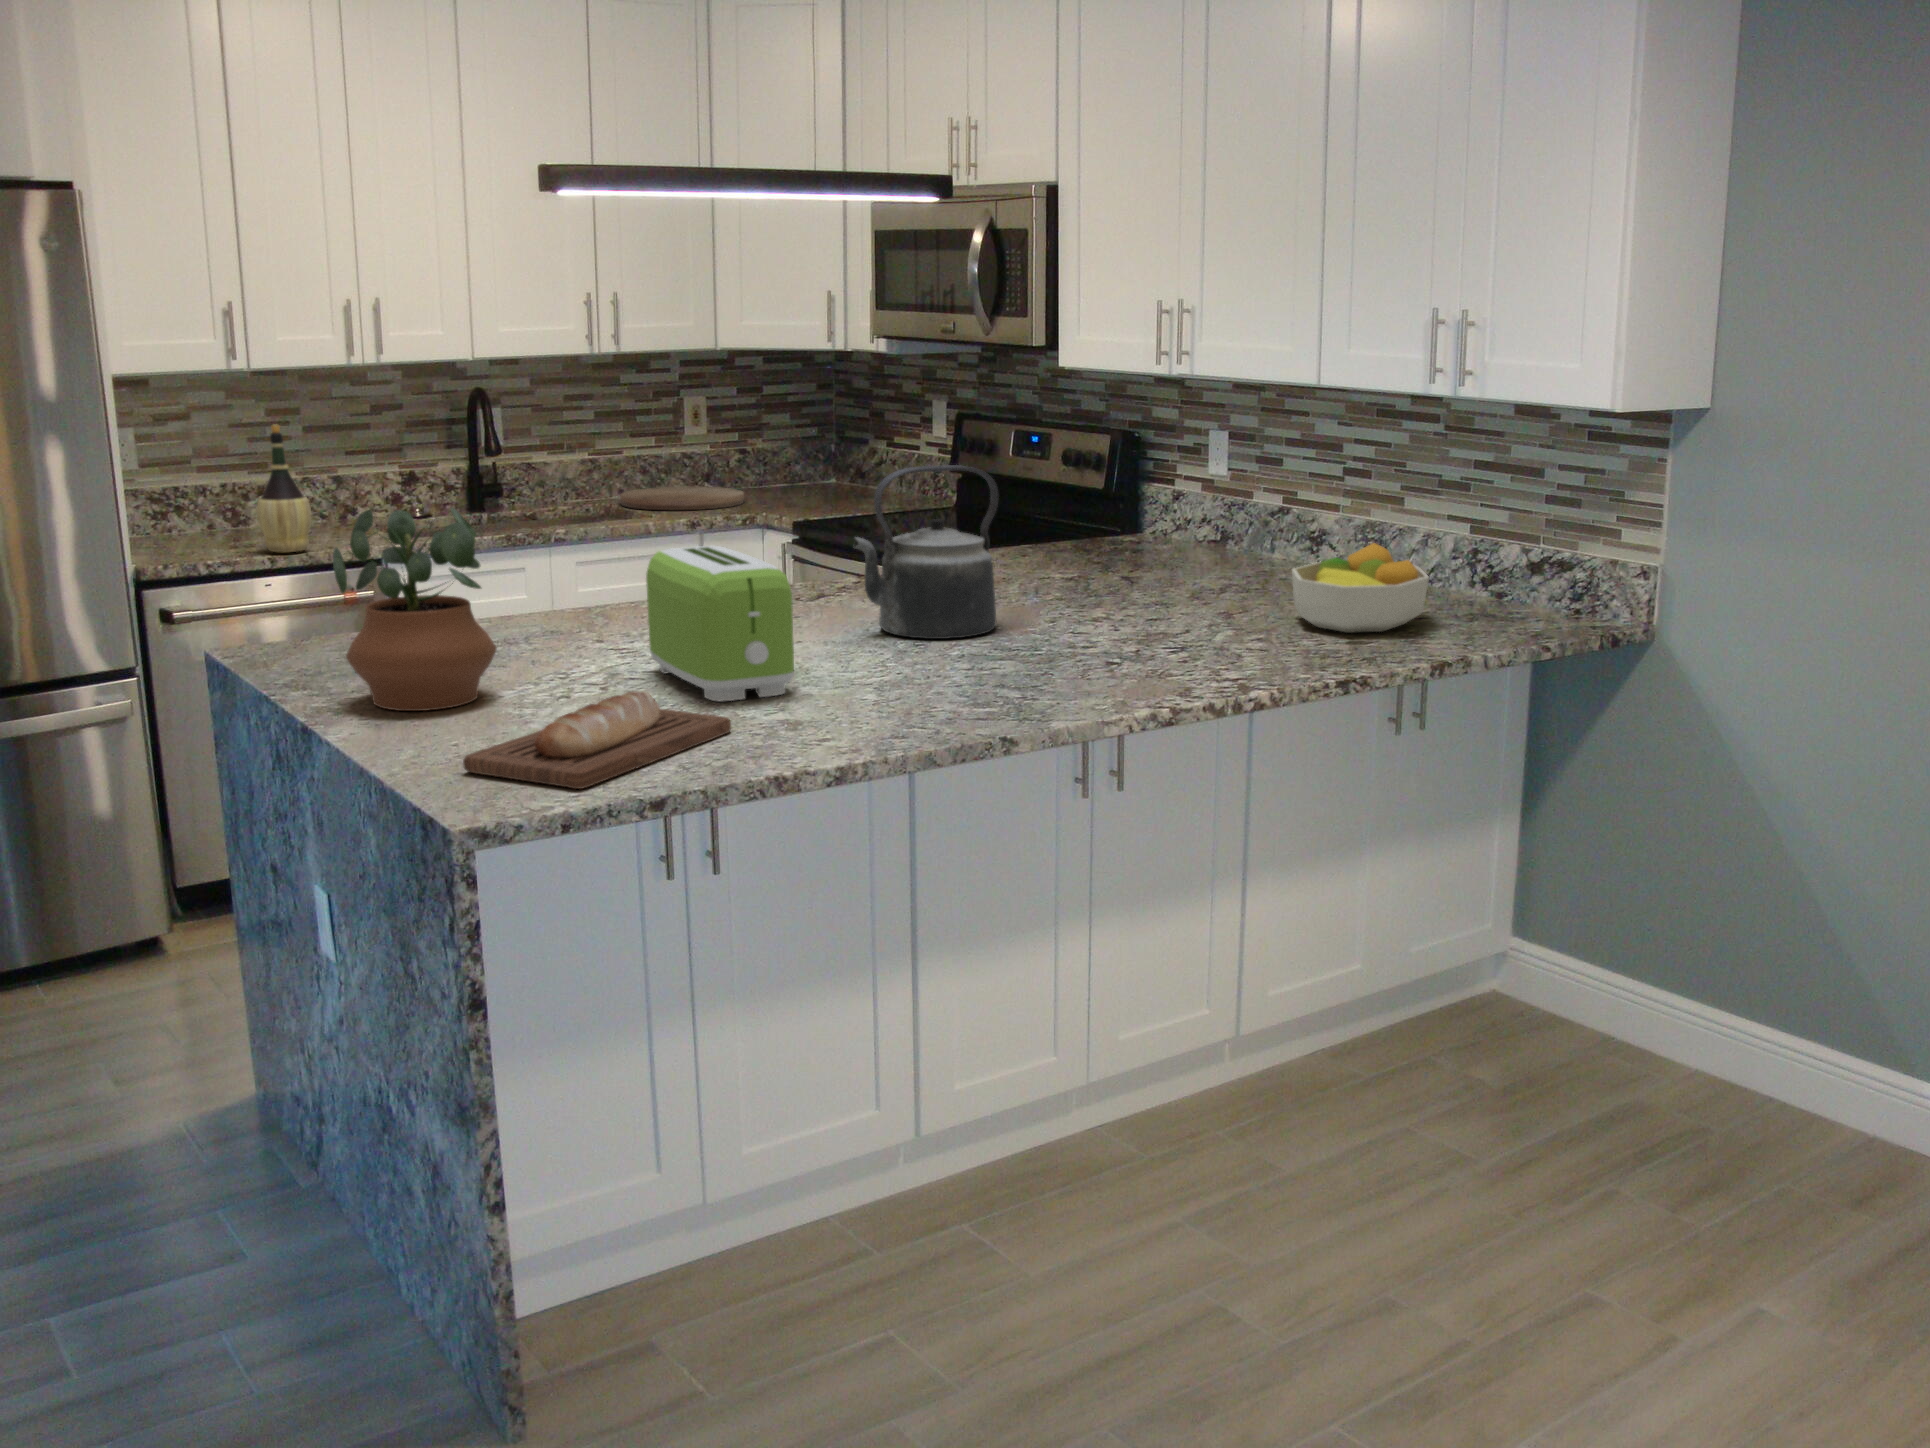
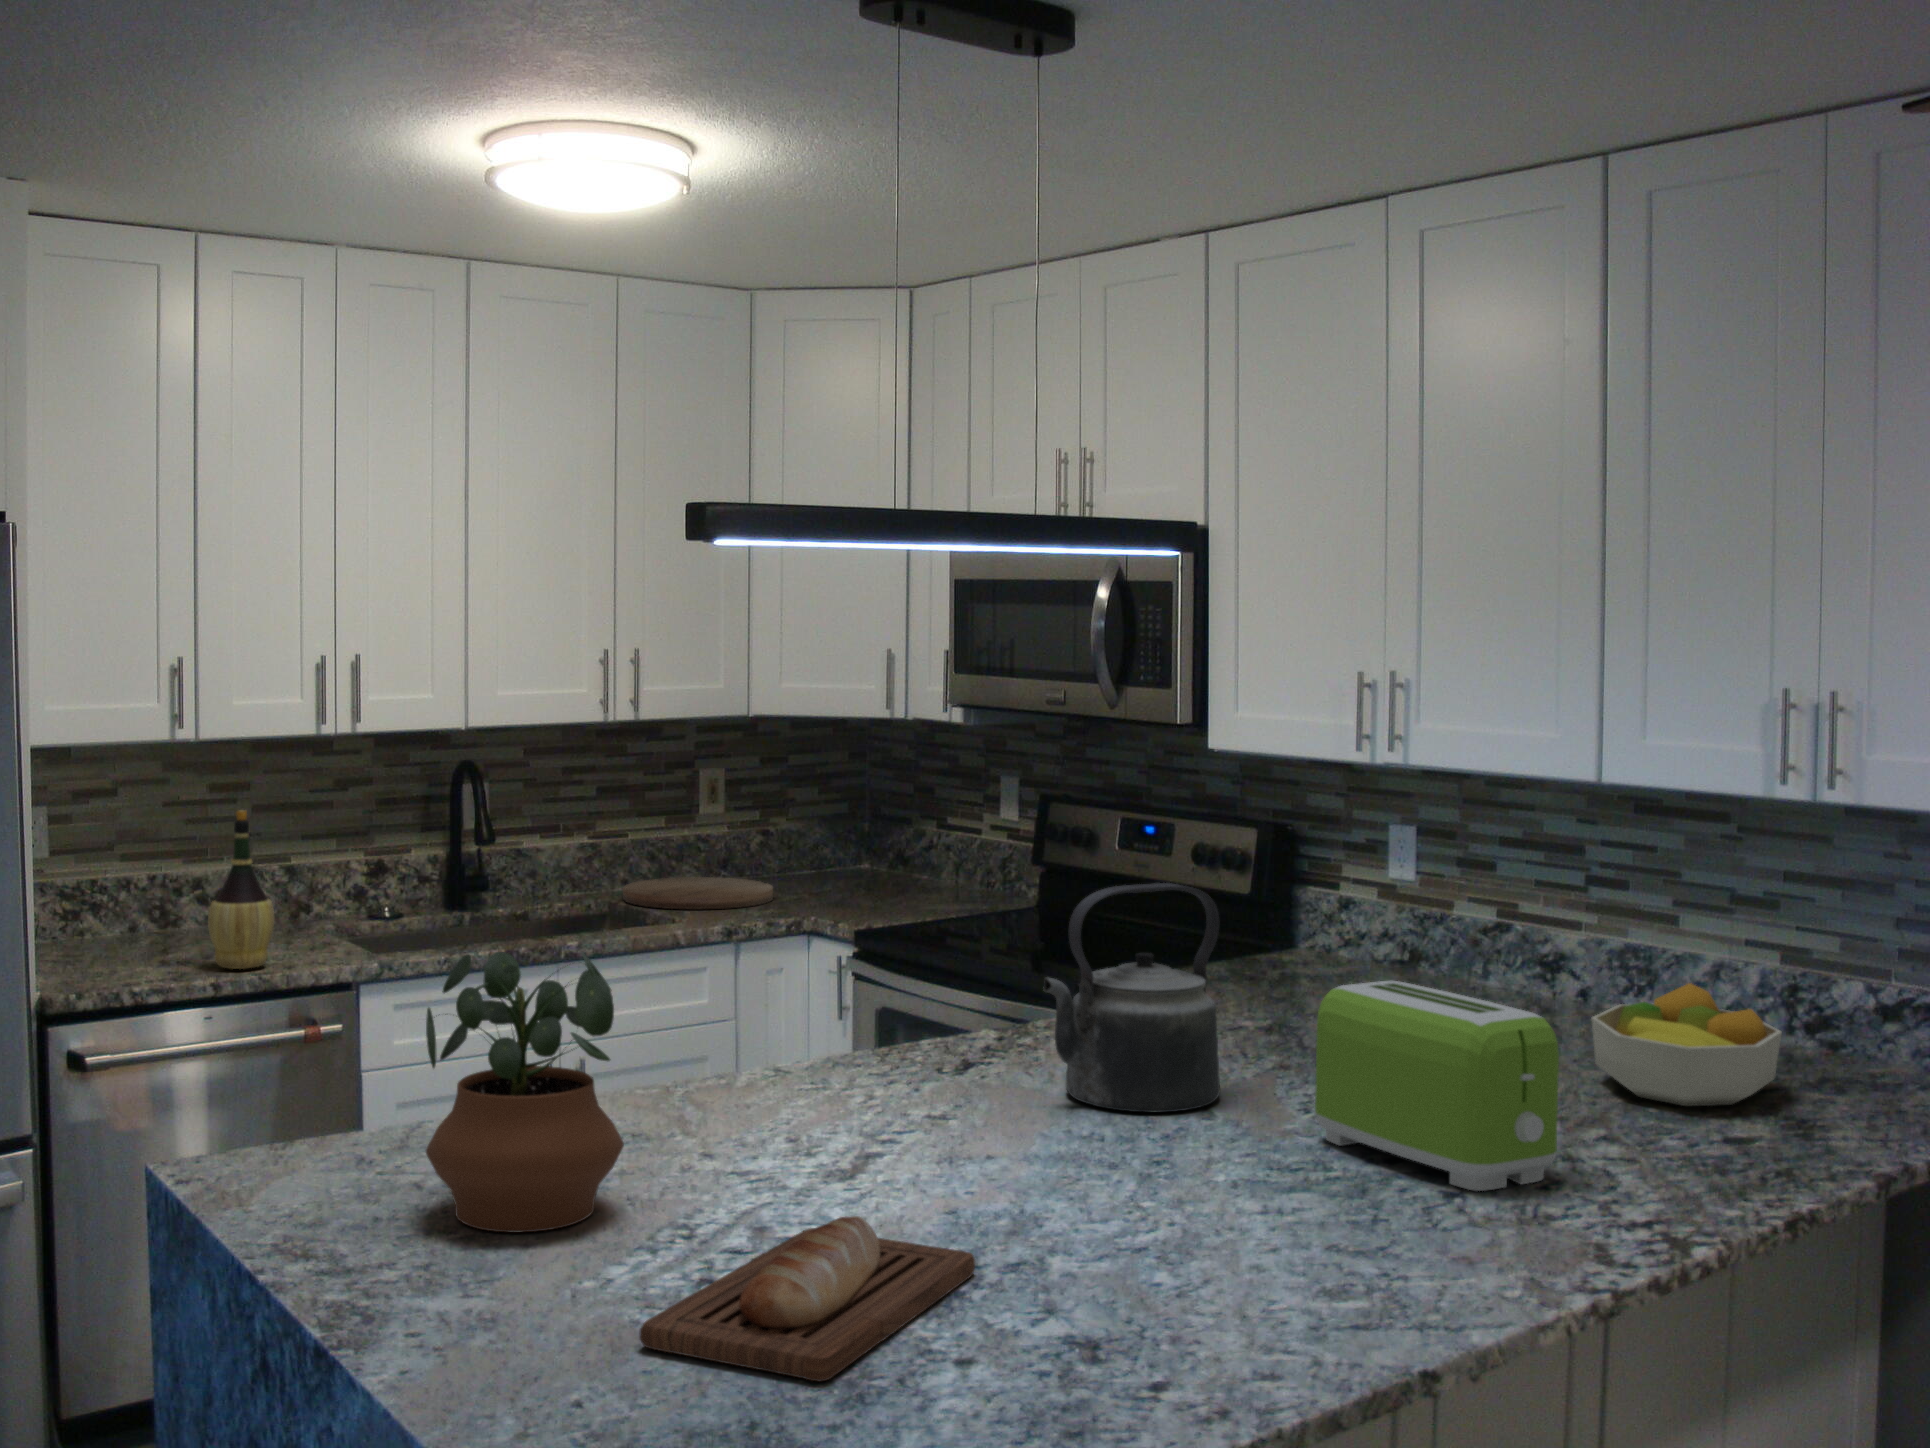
toaster: present [646,545,794,701] -> present [1315,981,1559,1191]

